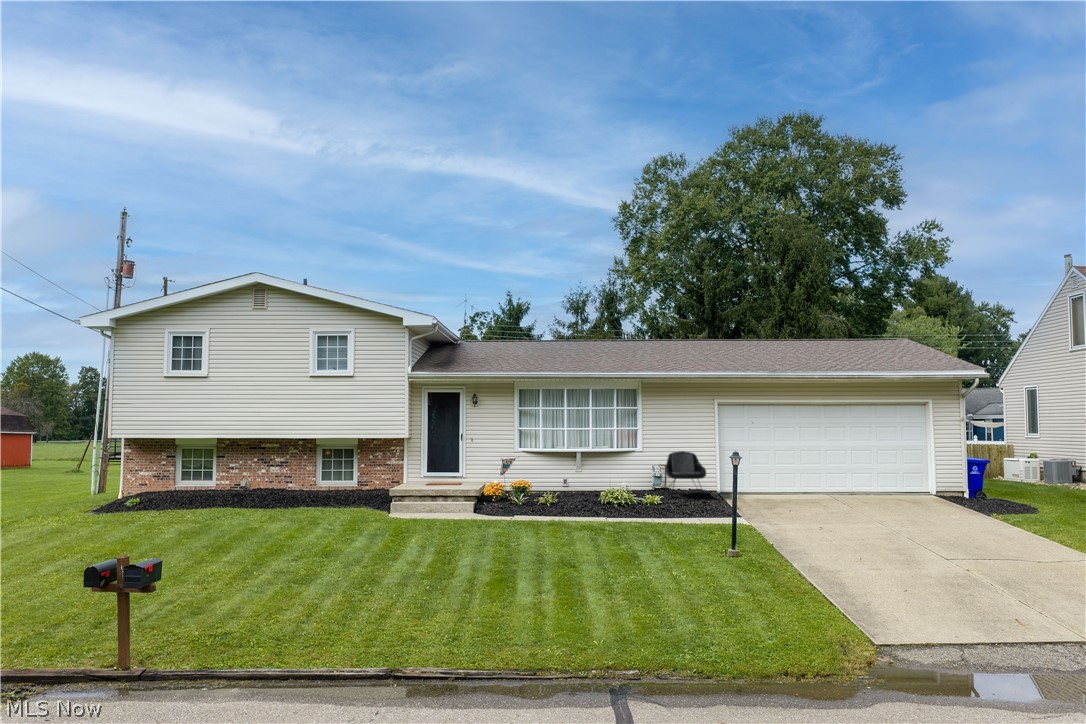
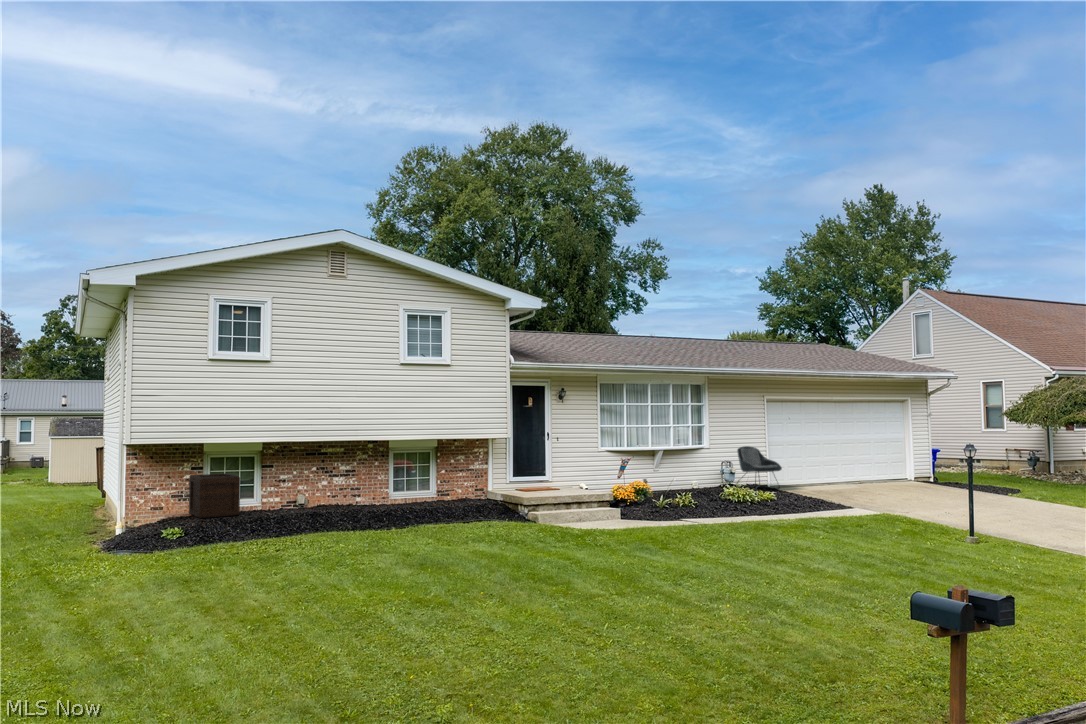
wooden crate: none [156,461,196,494] -> present [189,473,240,518]

